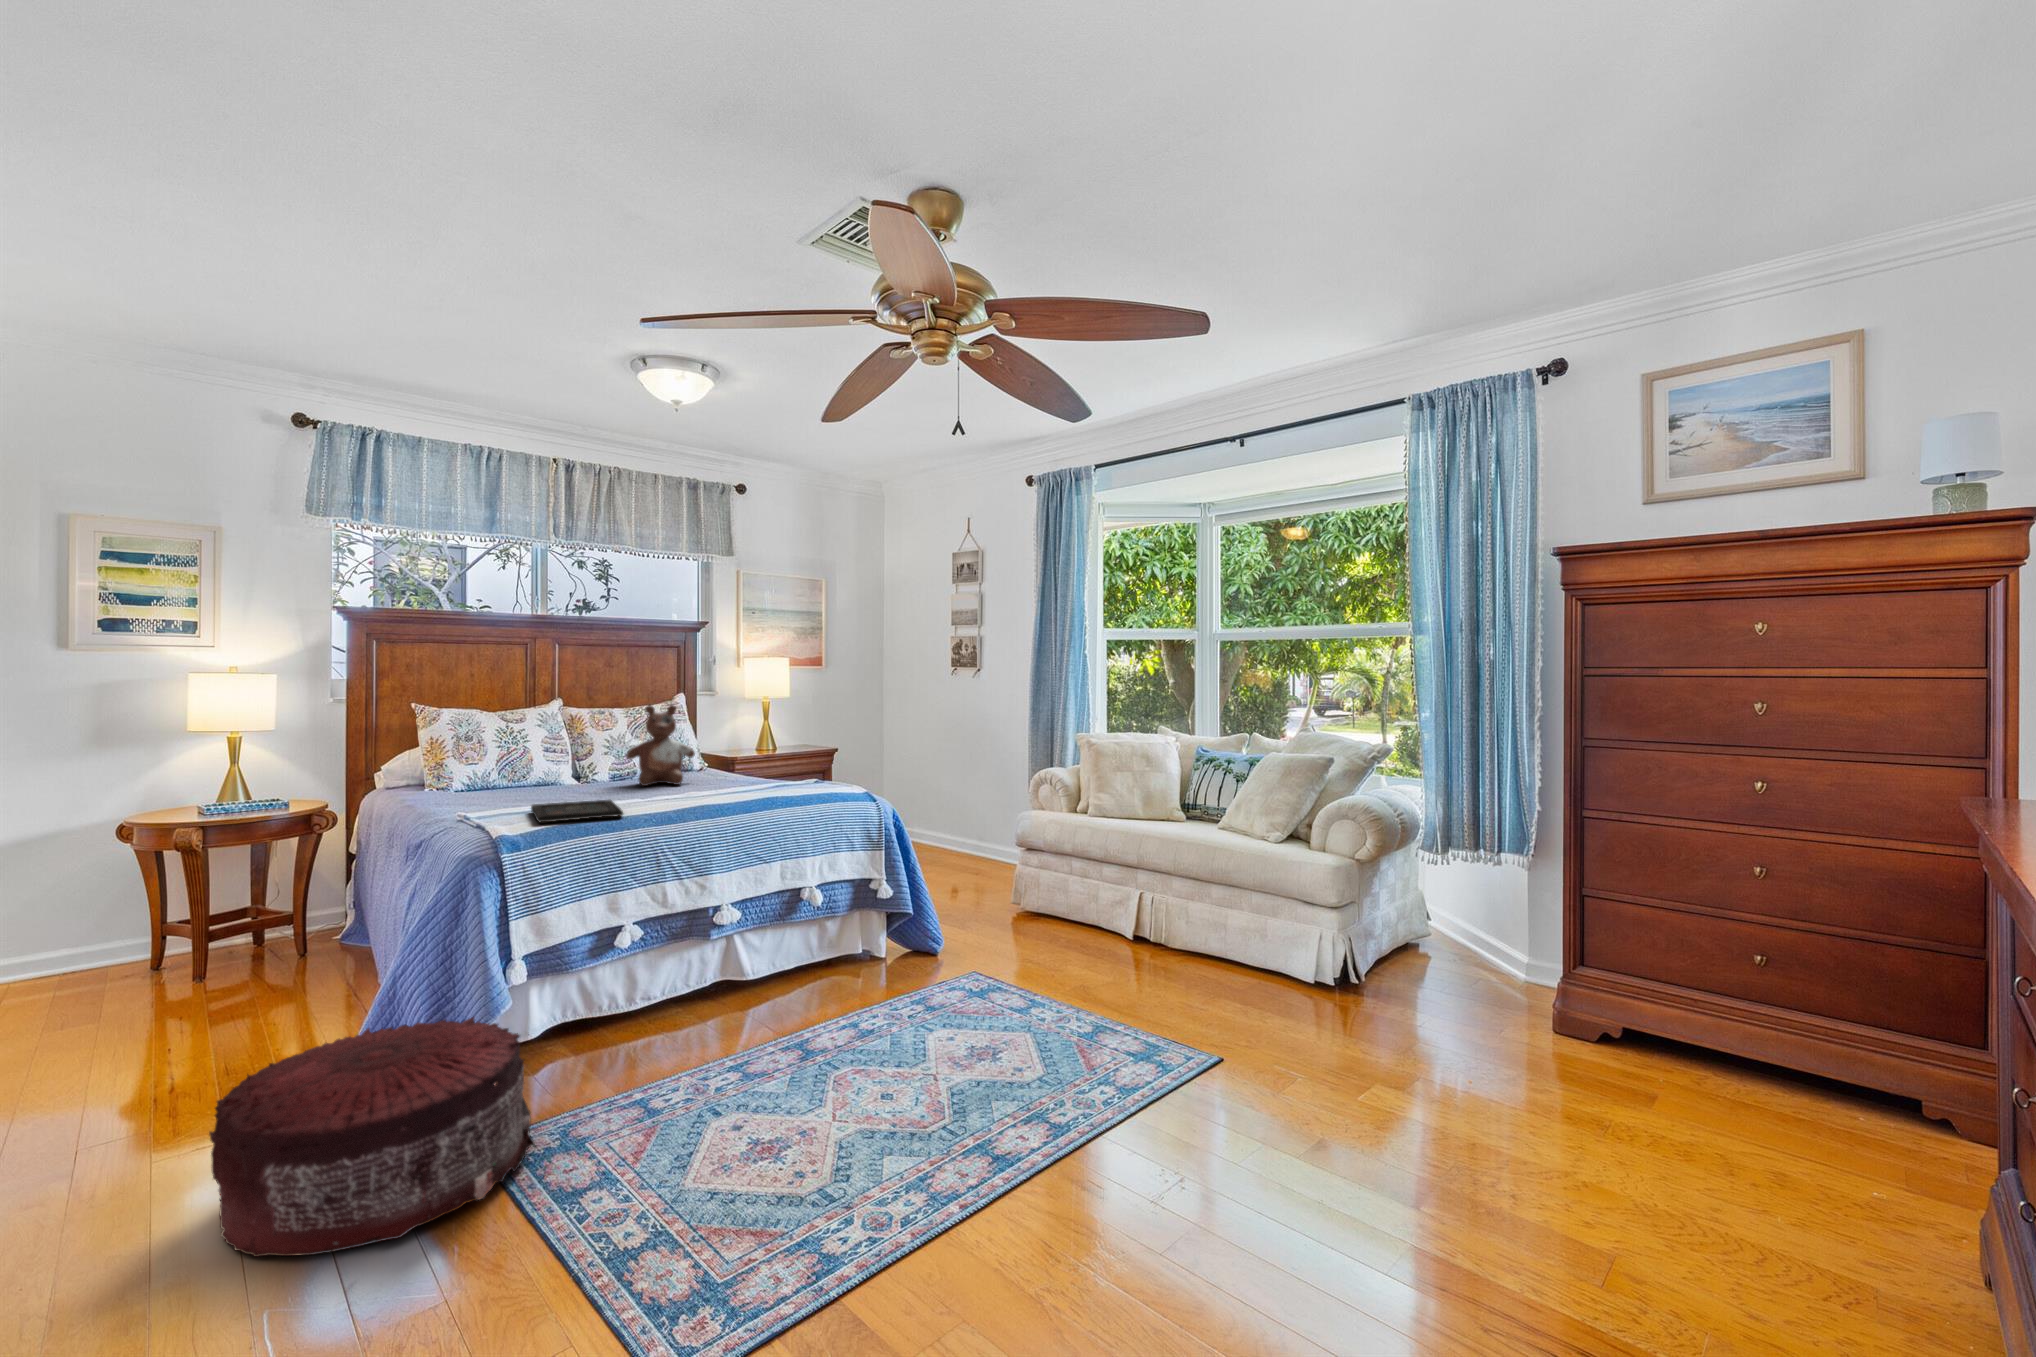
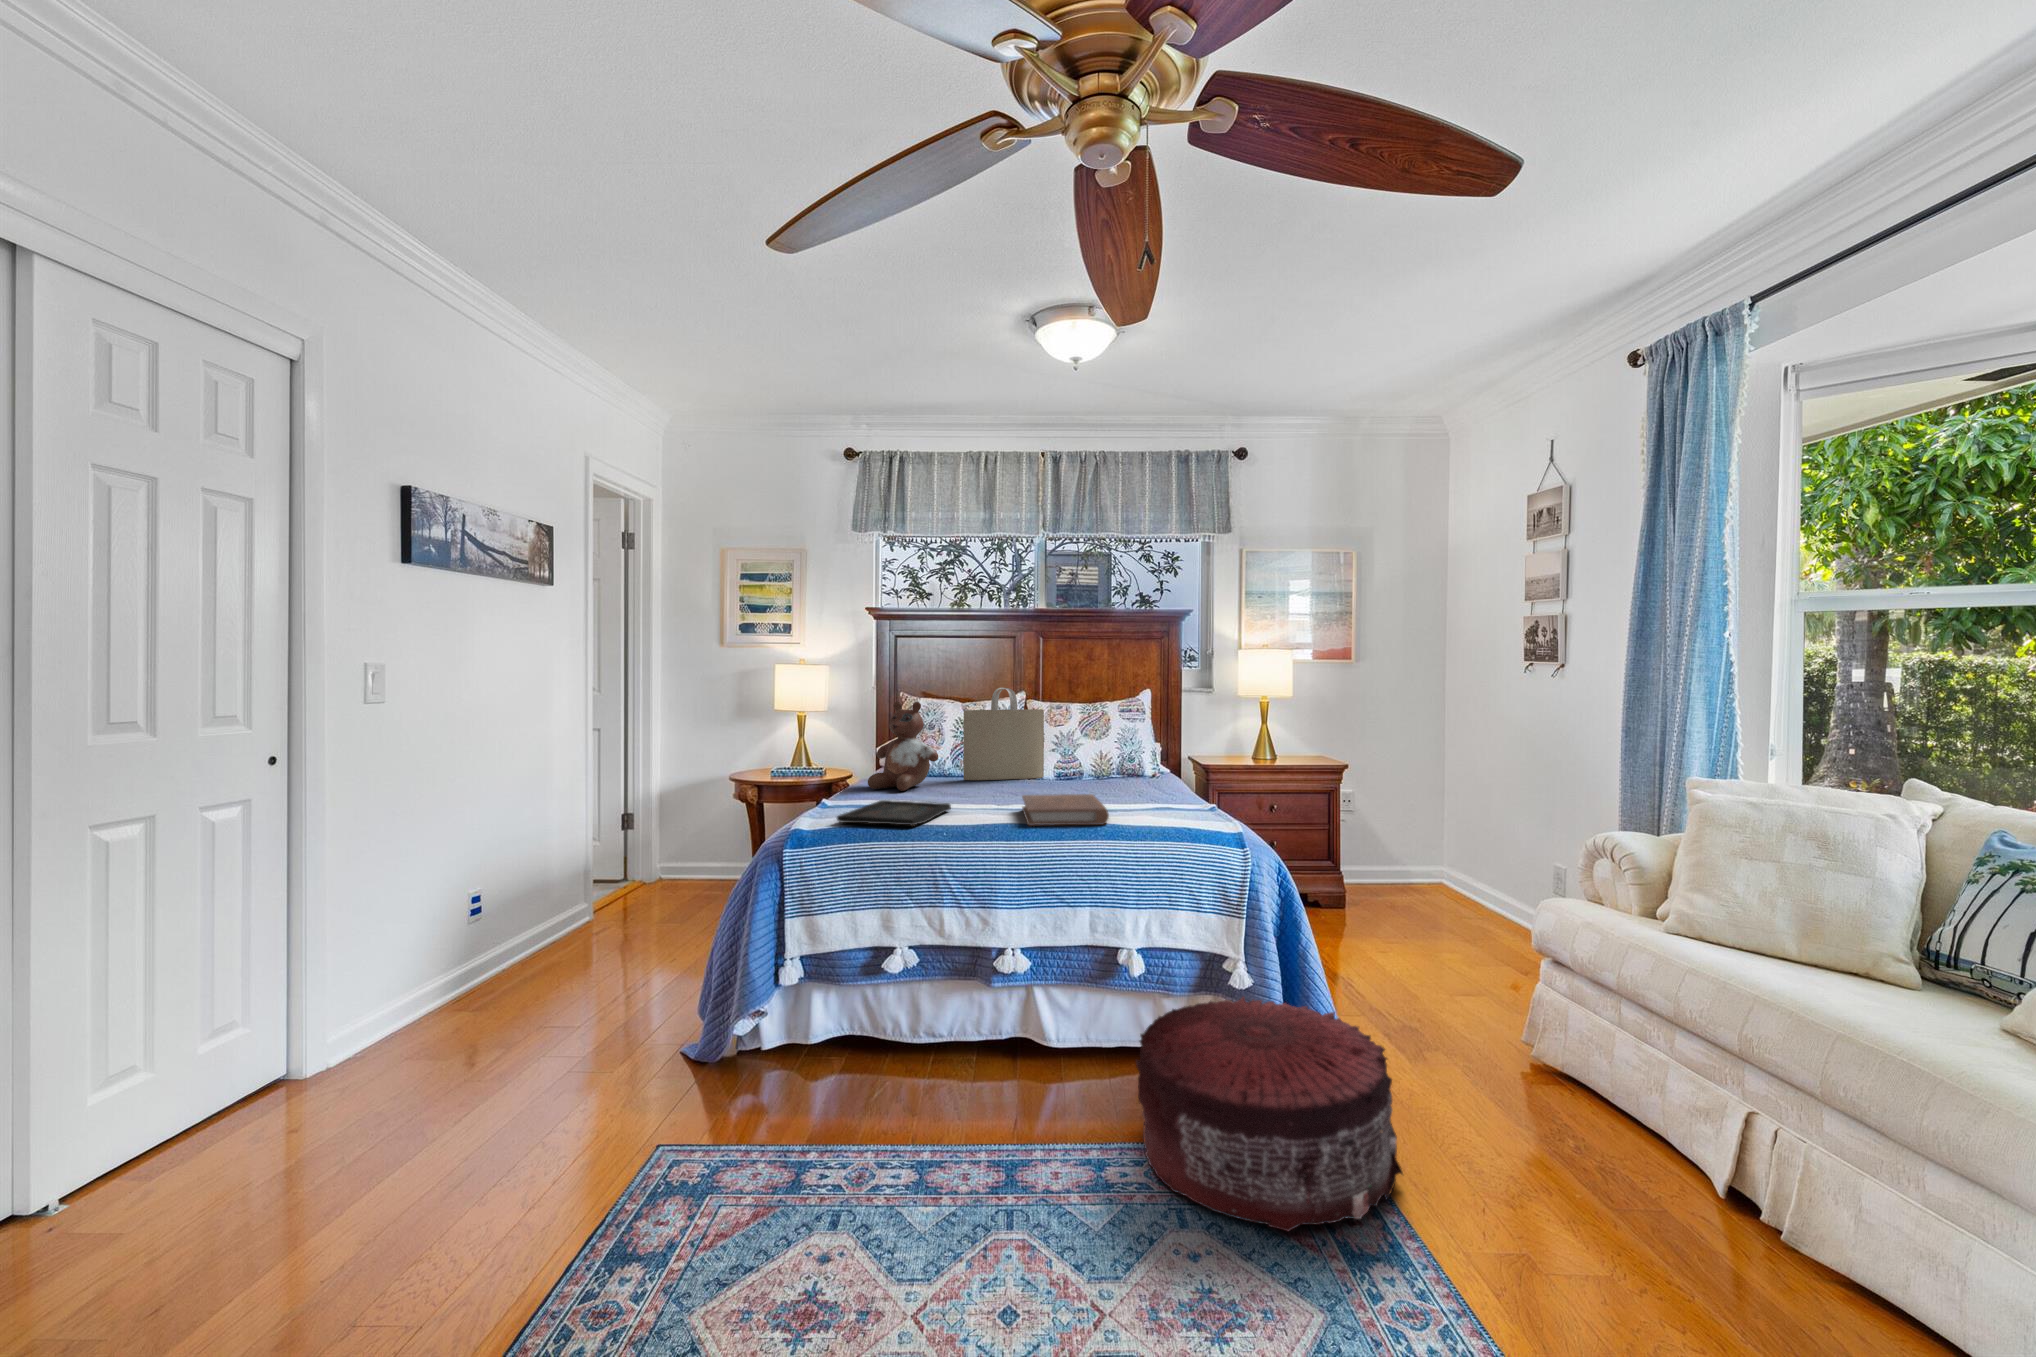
tote bag: none [530,695,605,789] -> present [963,688,1044,780]
stuffed bear: present [626,705,695,786] -> present [868,701,938,791]
book: none [673,781,772,806] -> present [1022,794,1109,826]
pouf: present [209,1017,535,1257] -> present [1136,997,1403,1231]

